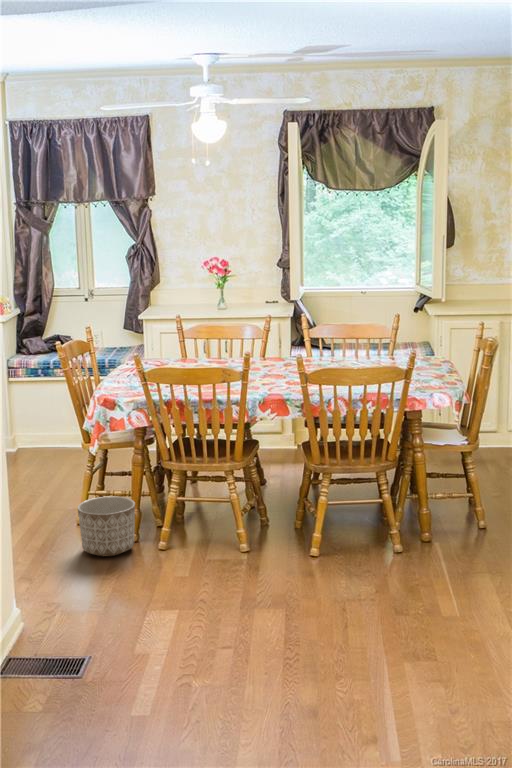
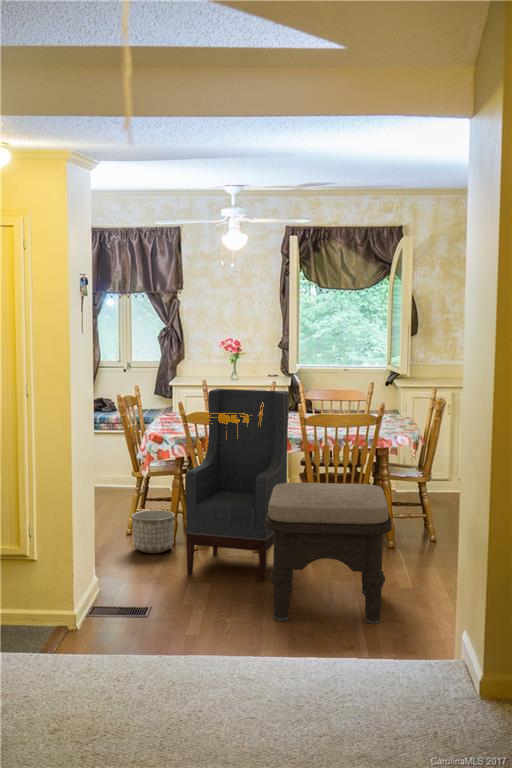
armchair: none [142,335,284,603] -> present [186,389,289,581]
ottoman: none [246,472,431,684] -> present [265,483,392,624]

